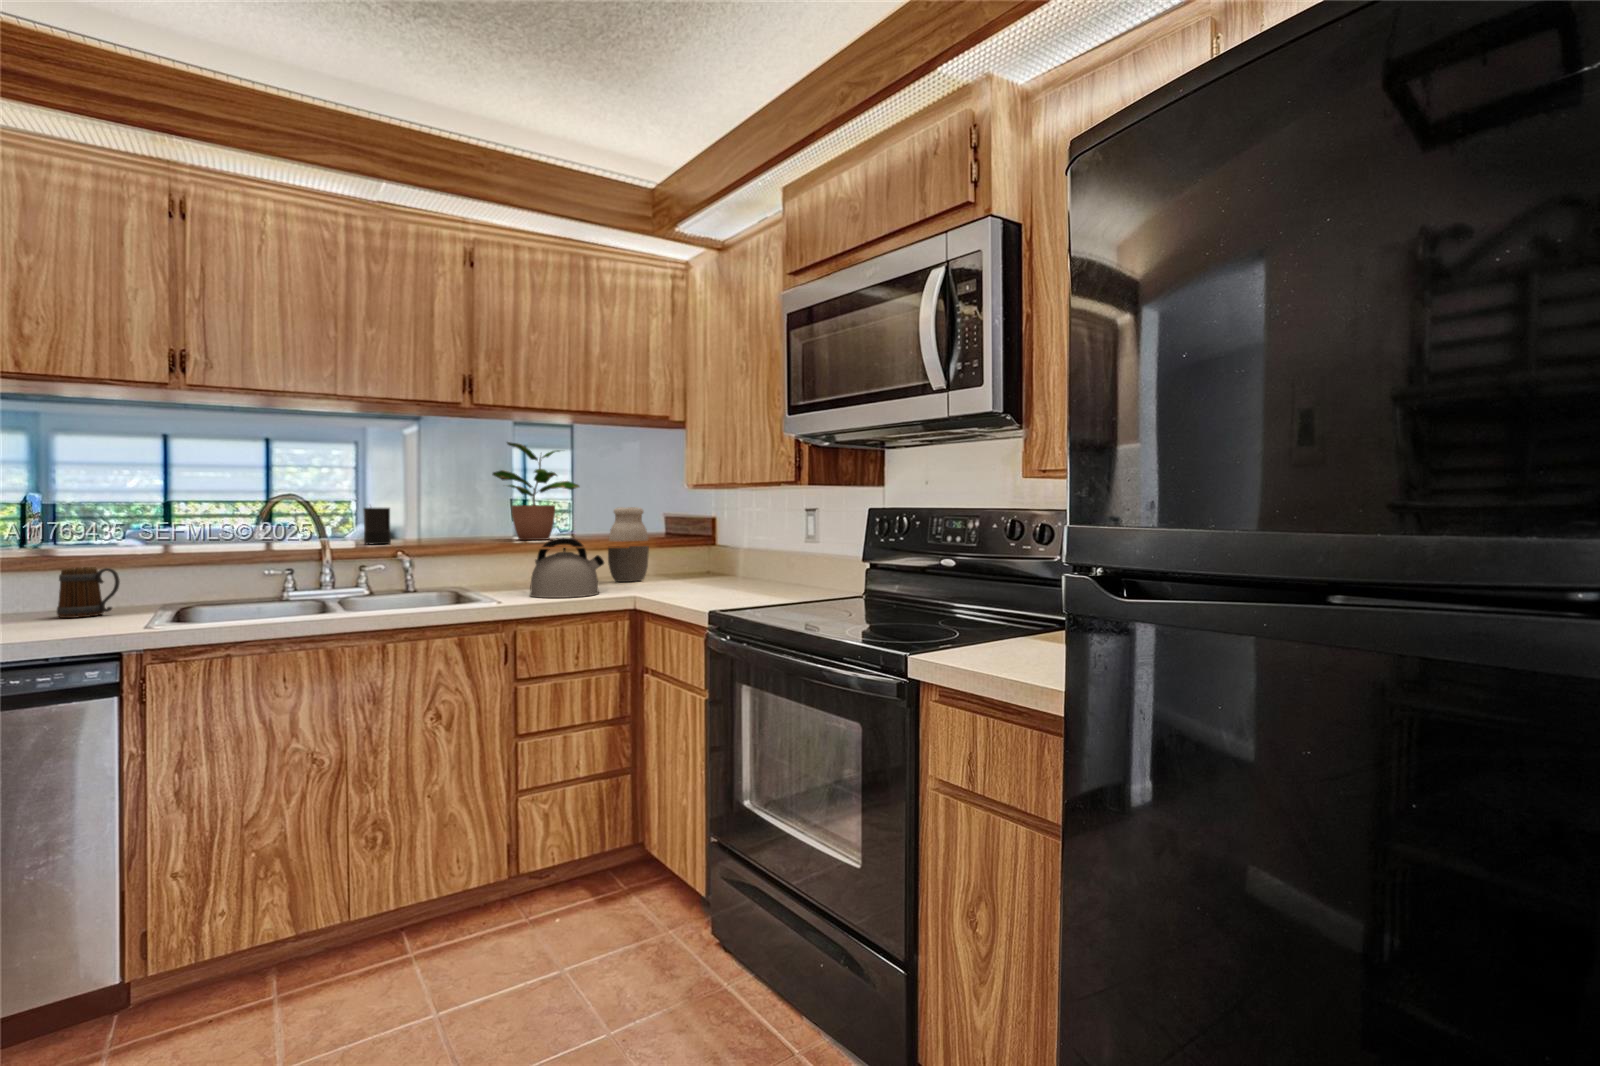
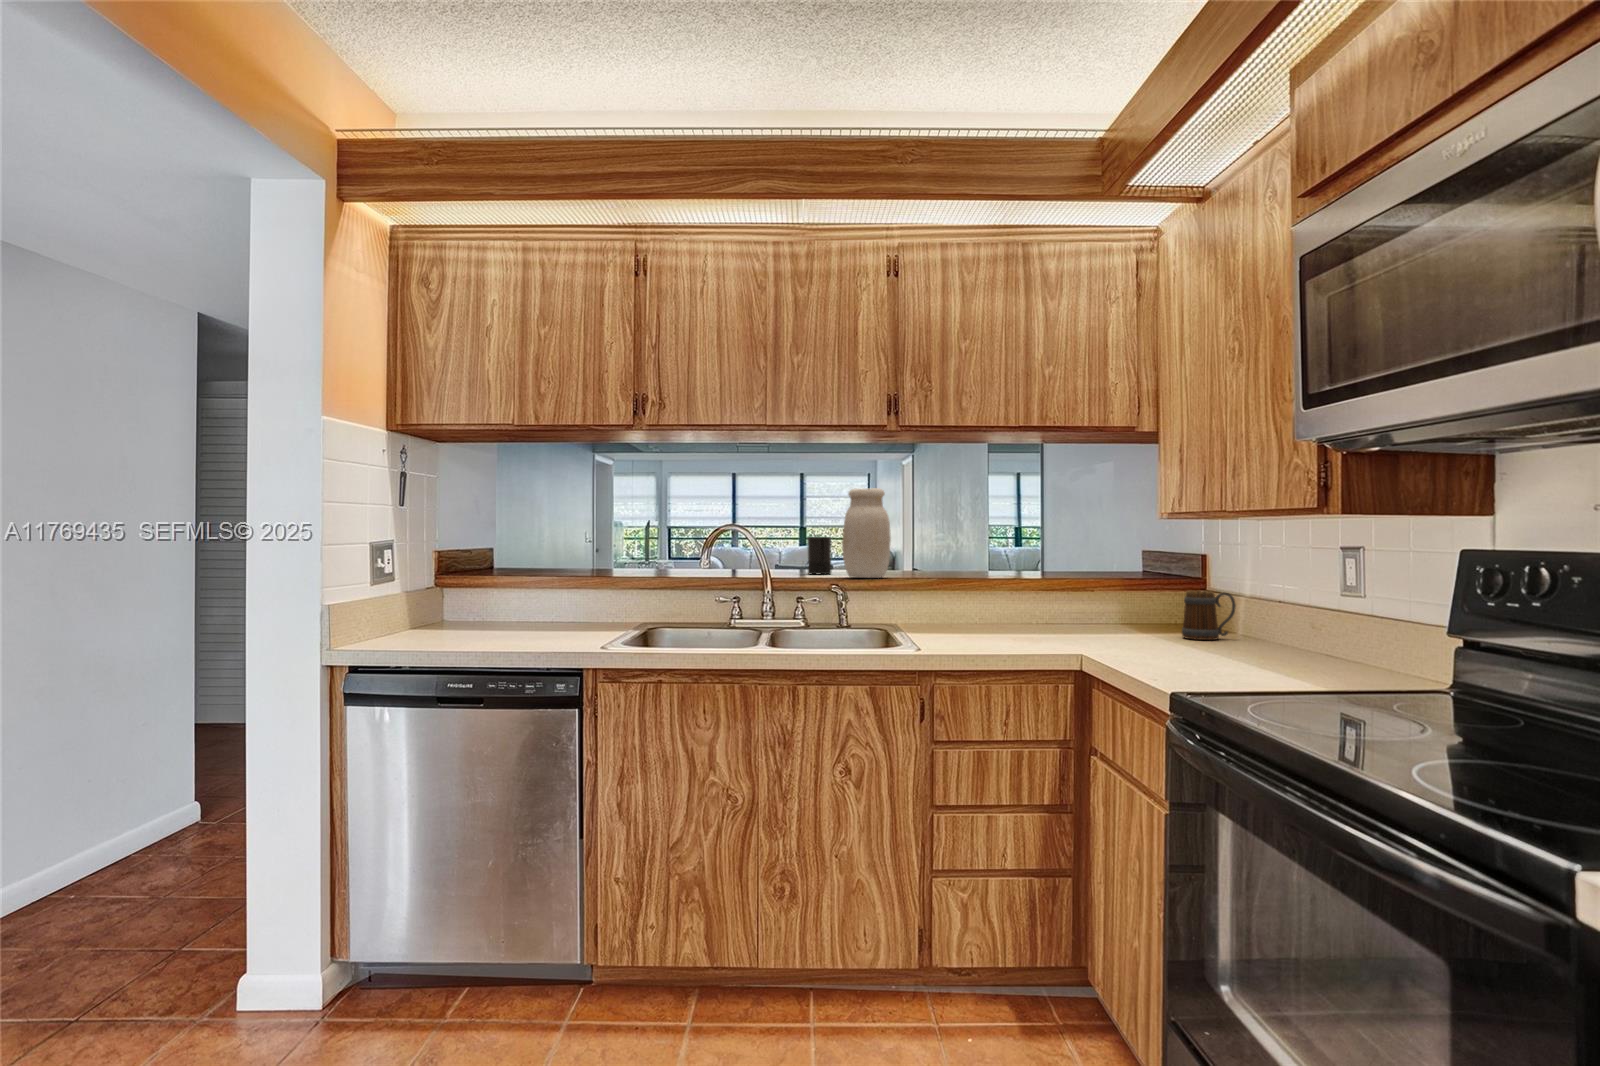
potted plant: present [492,442,579,540] -> none [933,463,1026,573]
jar: present [608,507,649,582] -> present [842,488,891,578]
kettle: present [530,538,604,598] -> none [953,573,1041,646]
mug: present [57,567,120,618] -> present [1182,590,1236,640]

